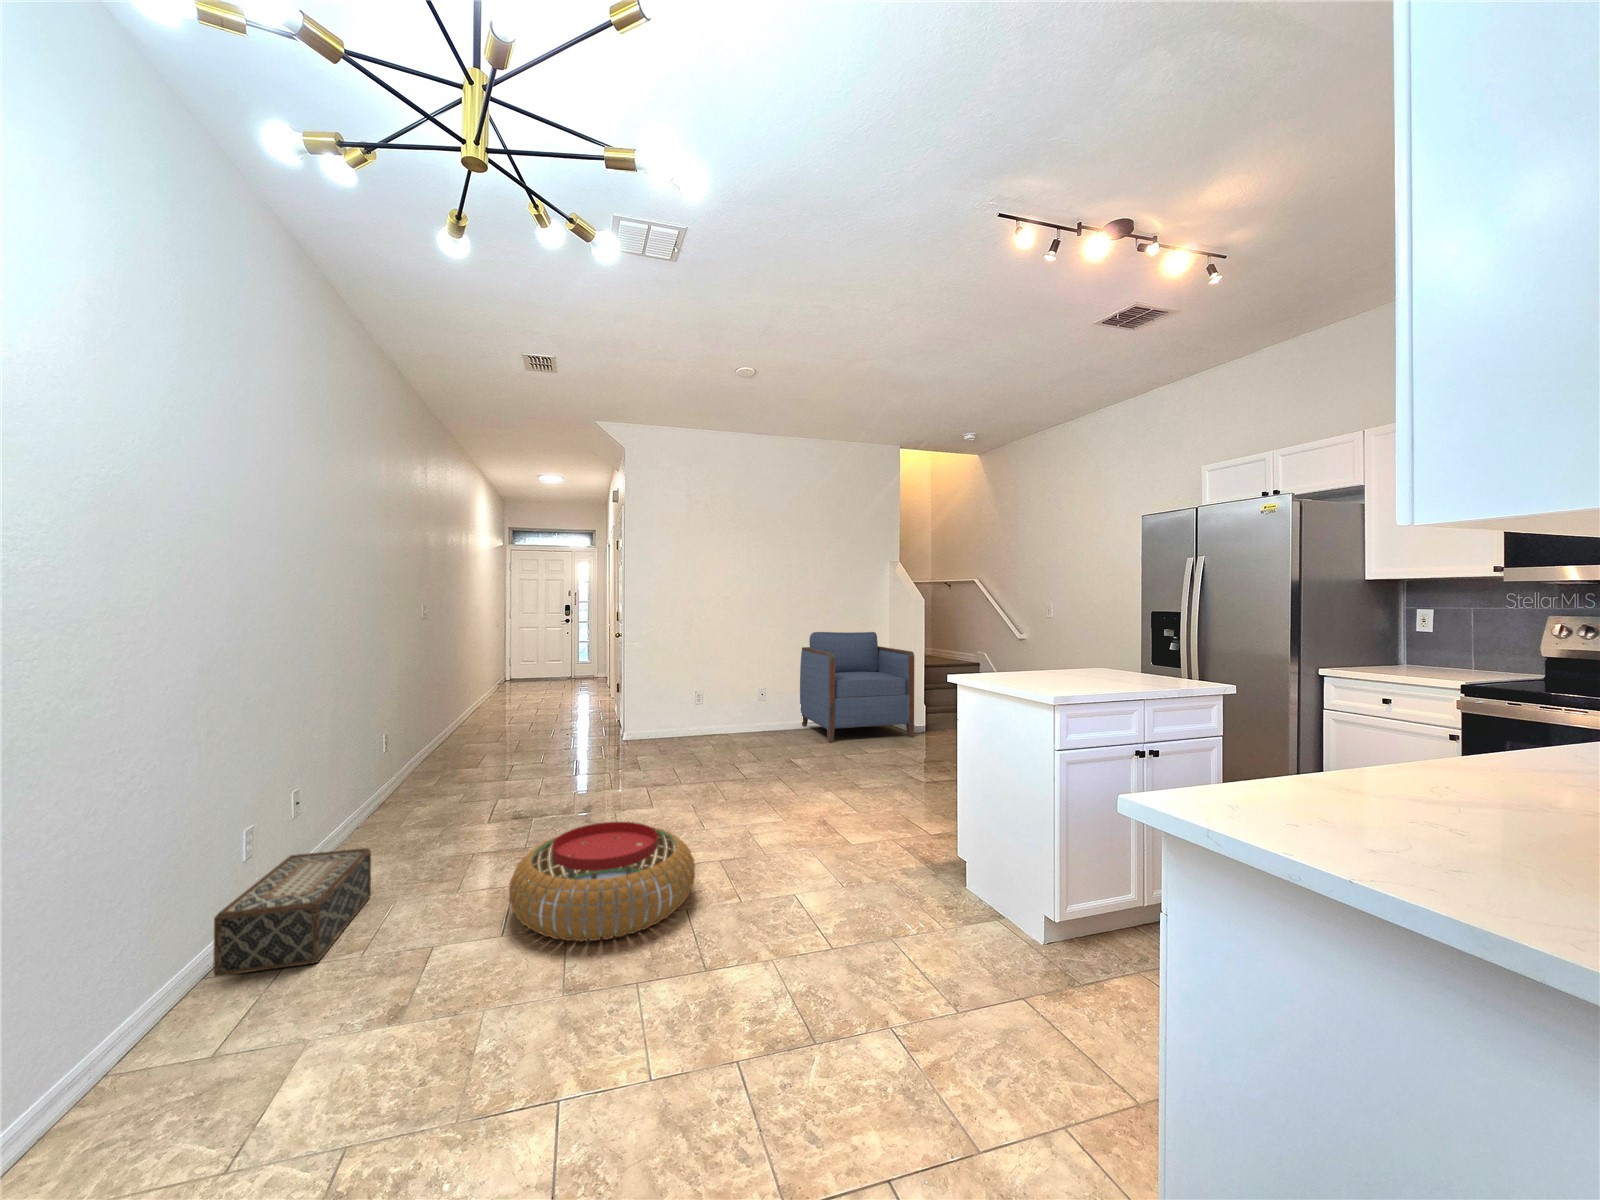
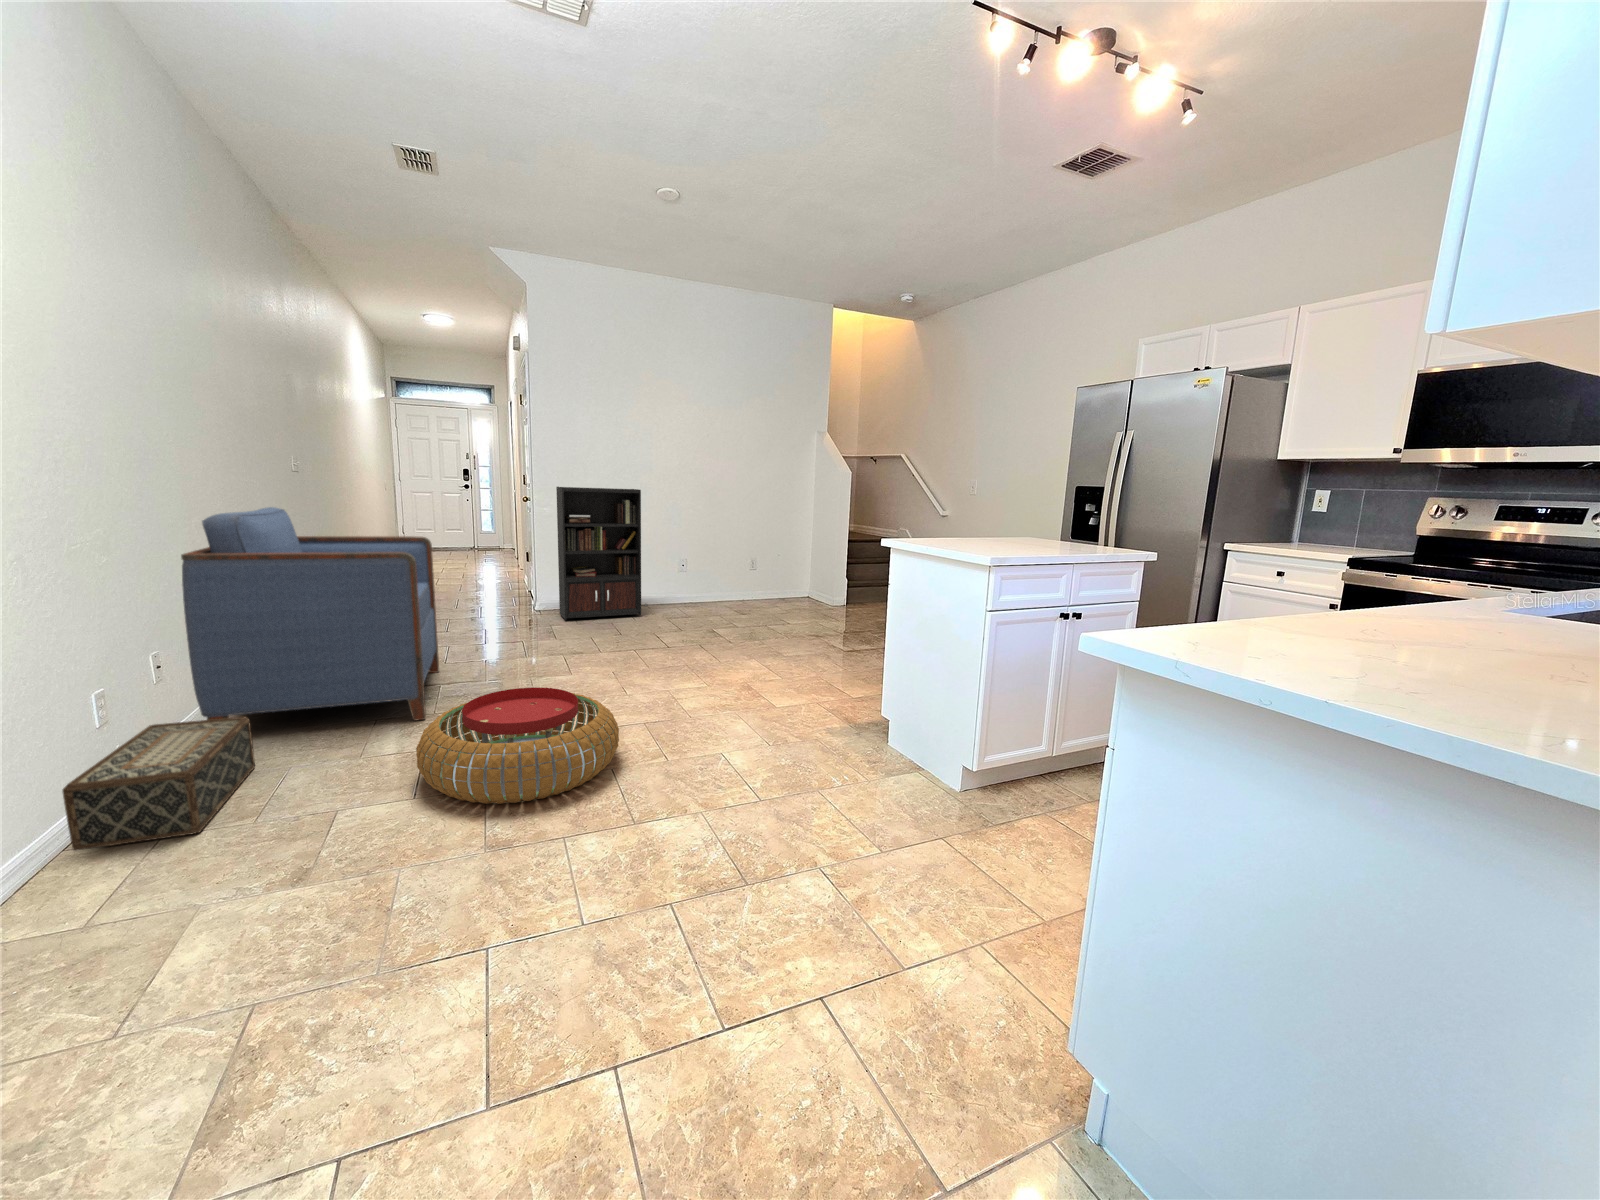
bookcase: none [648,623,729,748] -> present [556,487,647,620]
armchair: present [800,632,915,742] -> present [181,507,439,721]

